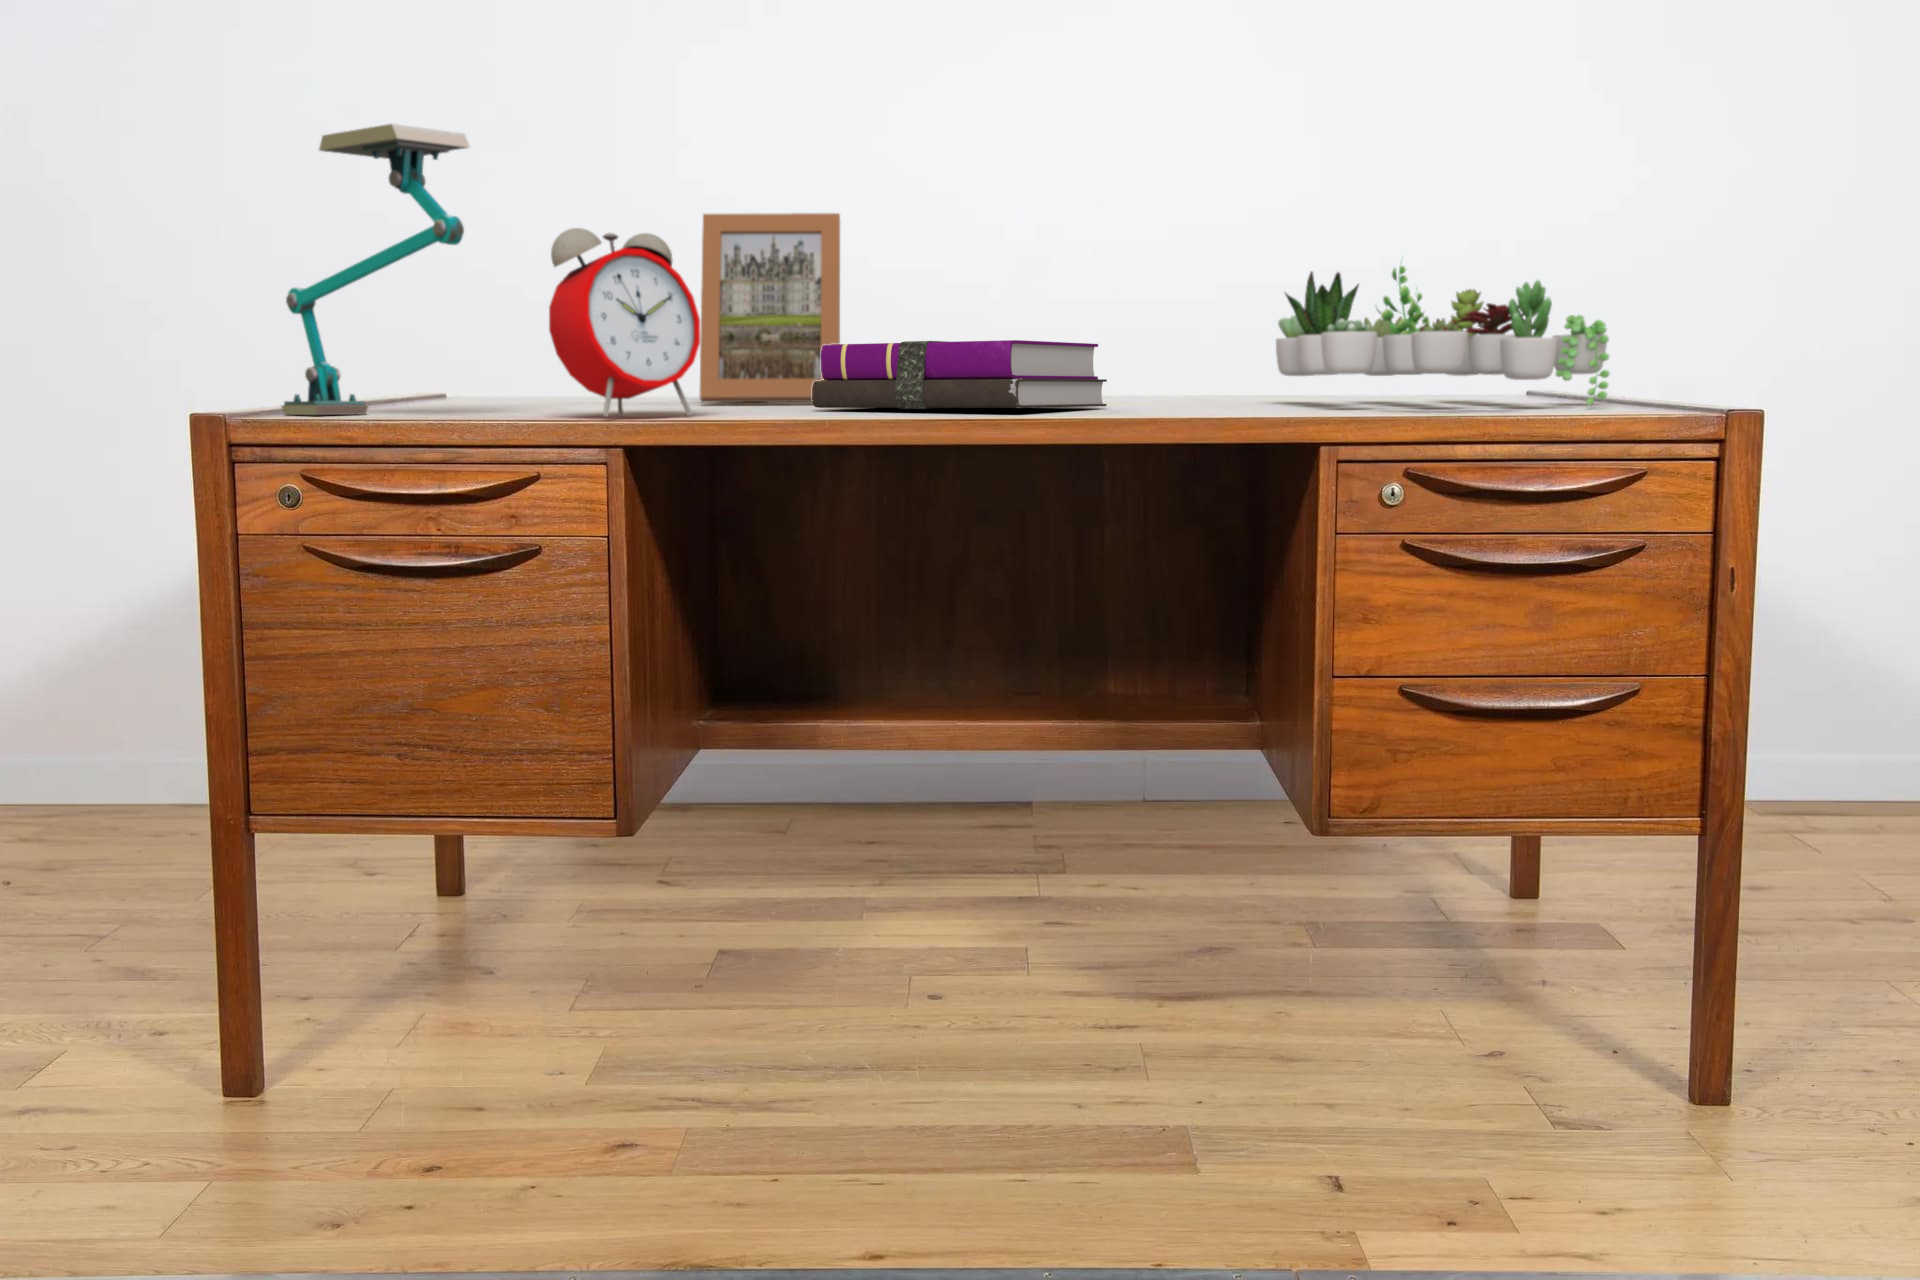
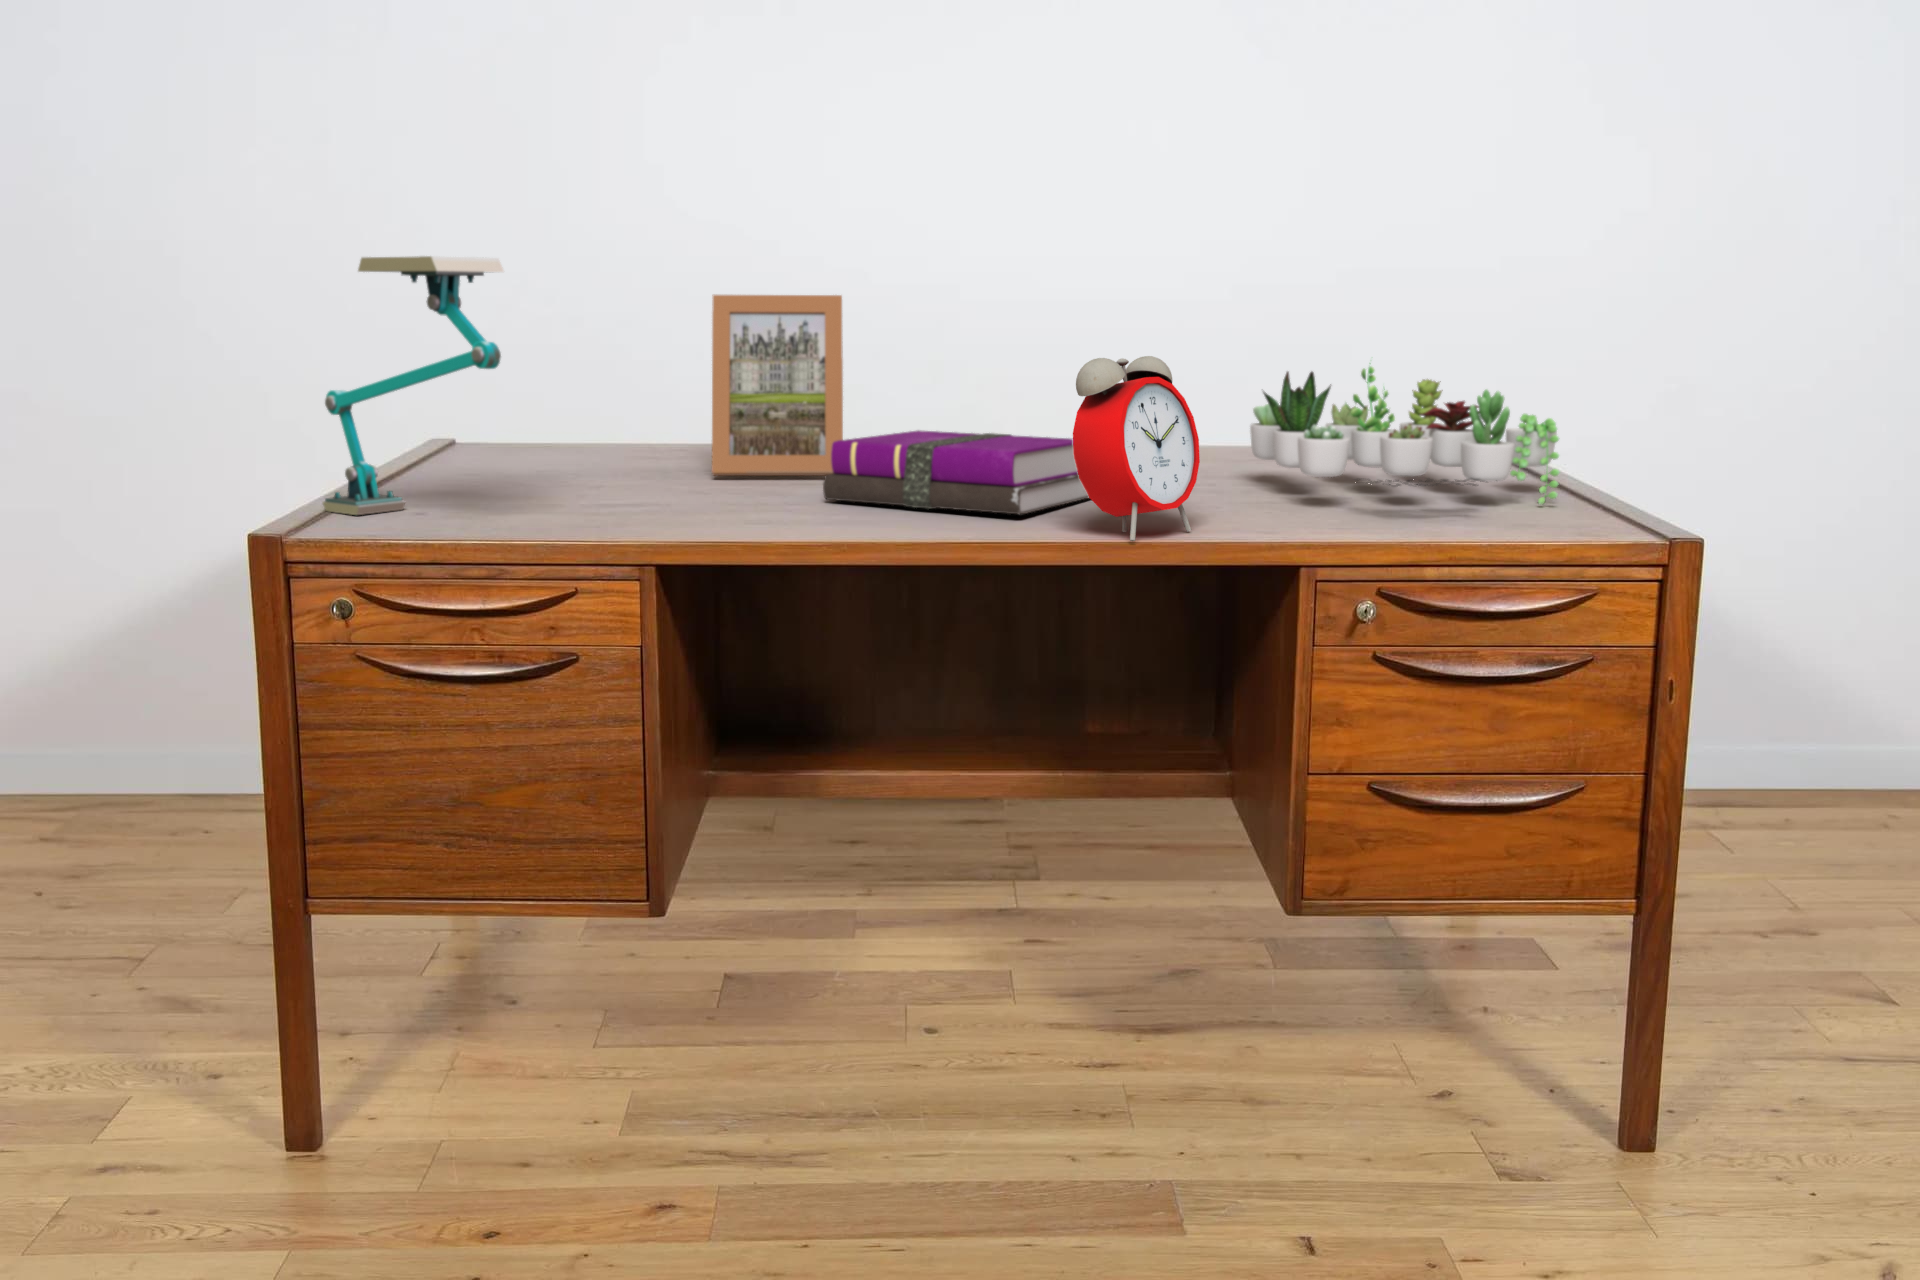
alarm clock: present [549,228,700,417] -> present [1073,356,1200,541]

